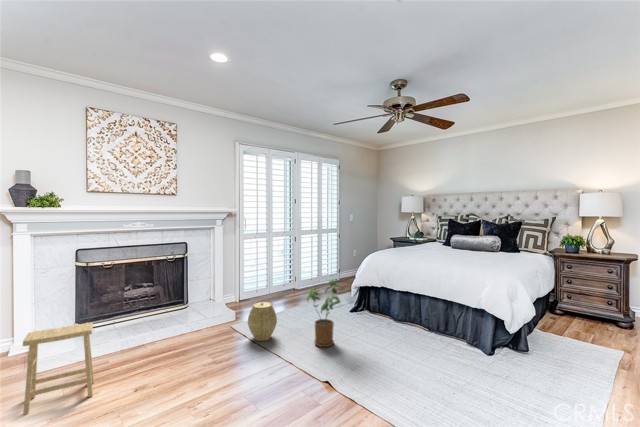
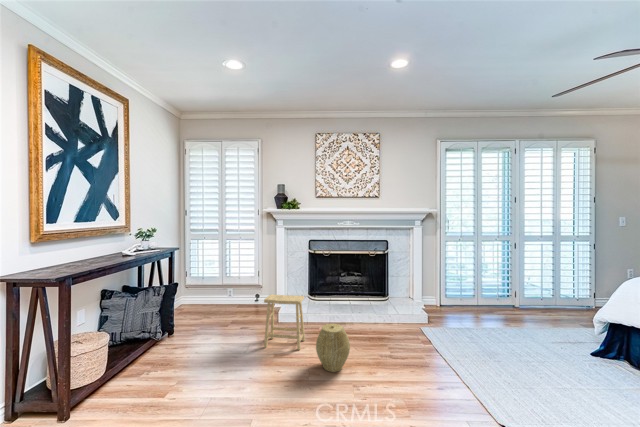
house plant: present [307,280,341,347] -> none [498,301,551,383]
woven basket: present [248,302,277,341] -> present [316,324,350,372]

